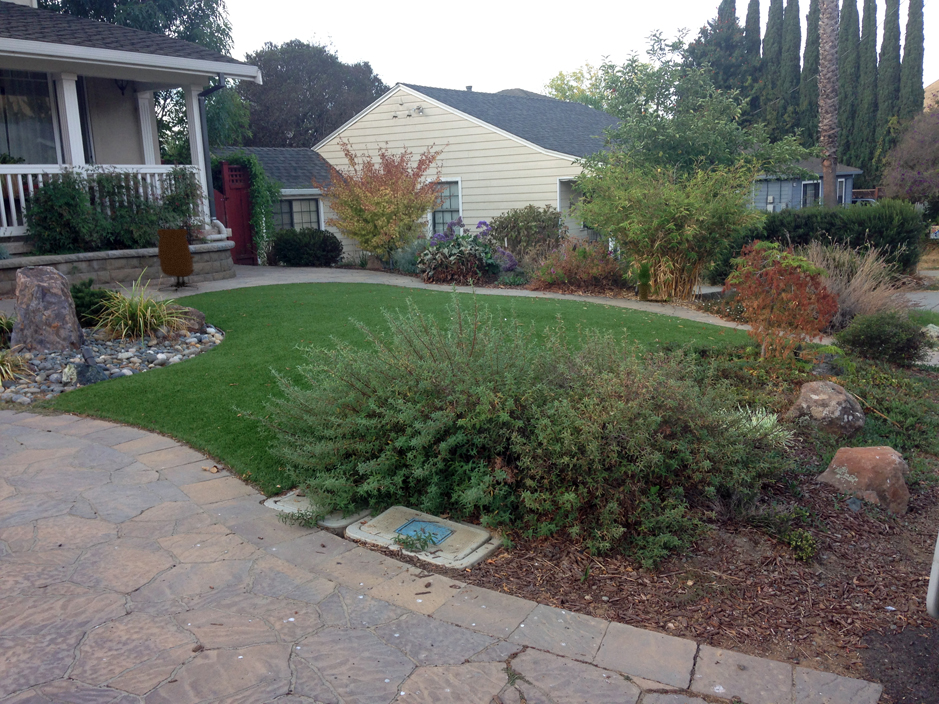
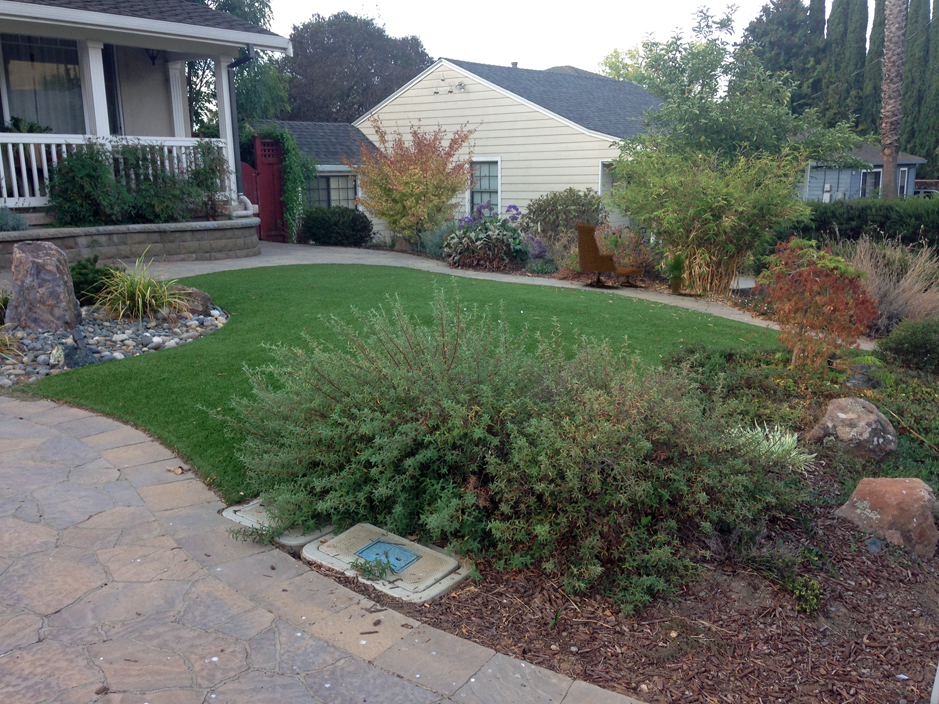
lounge chair: present [157,229,198,291] -> present [577,224,642,288]

